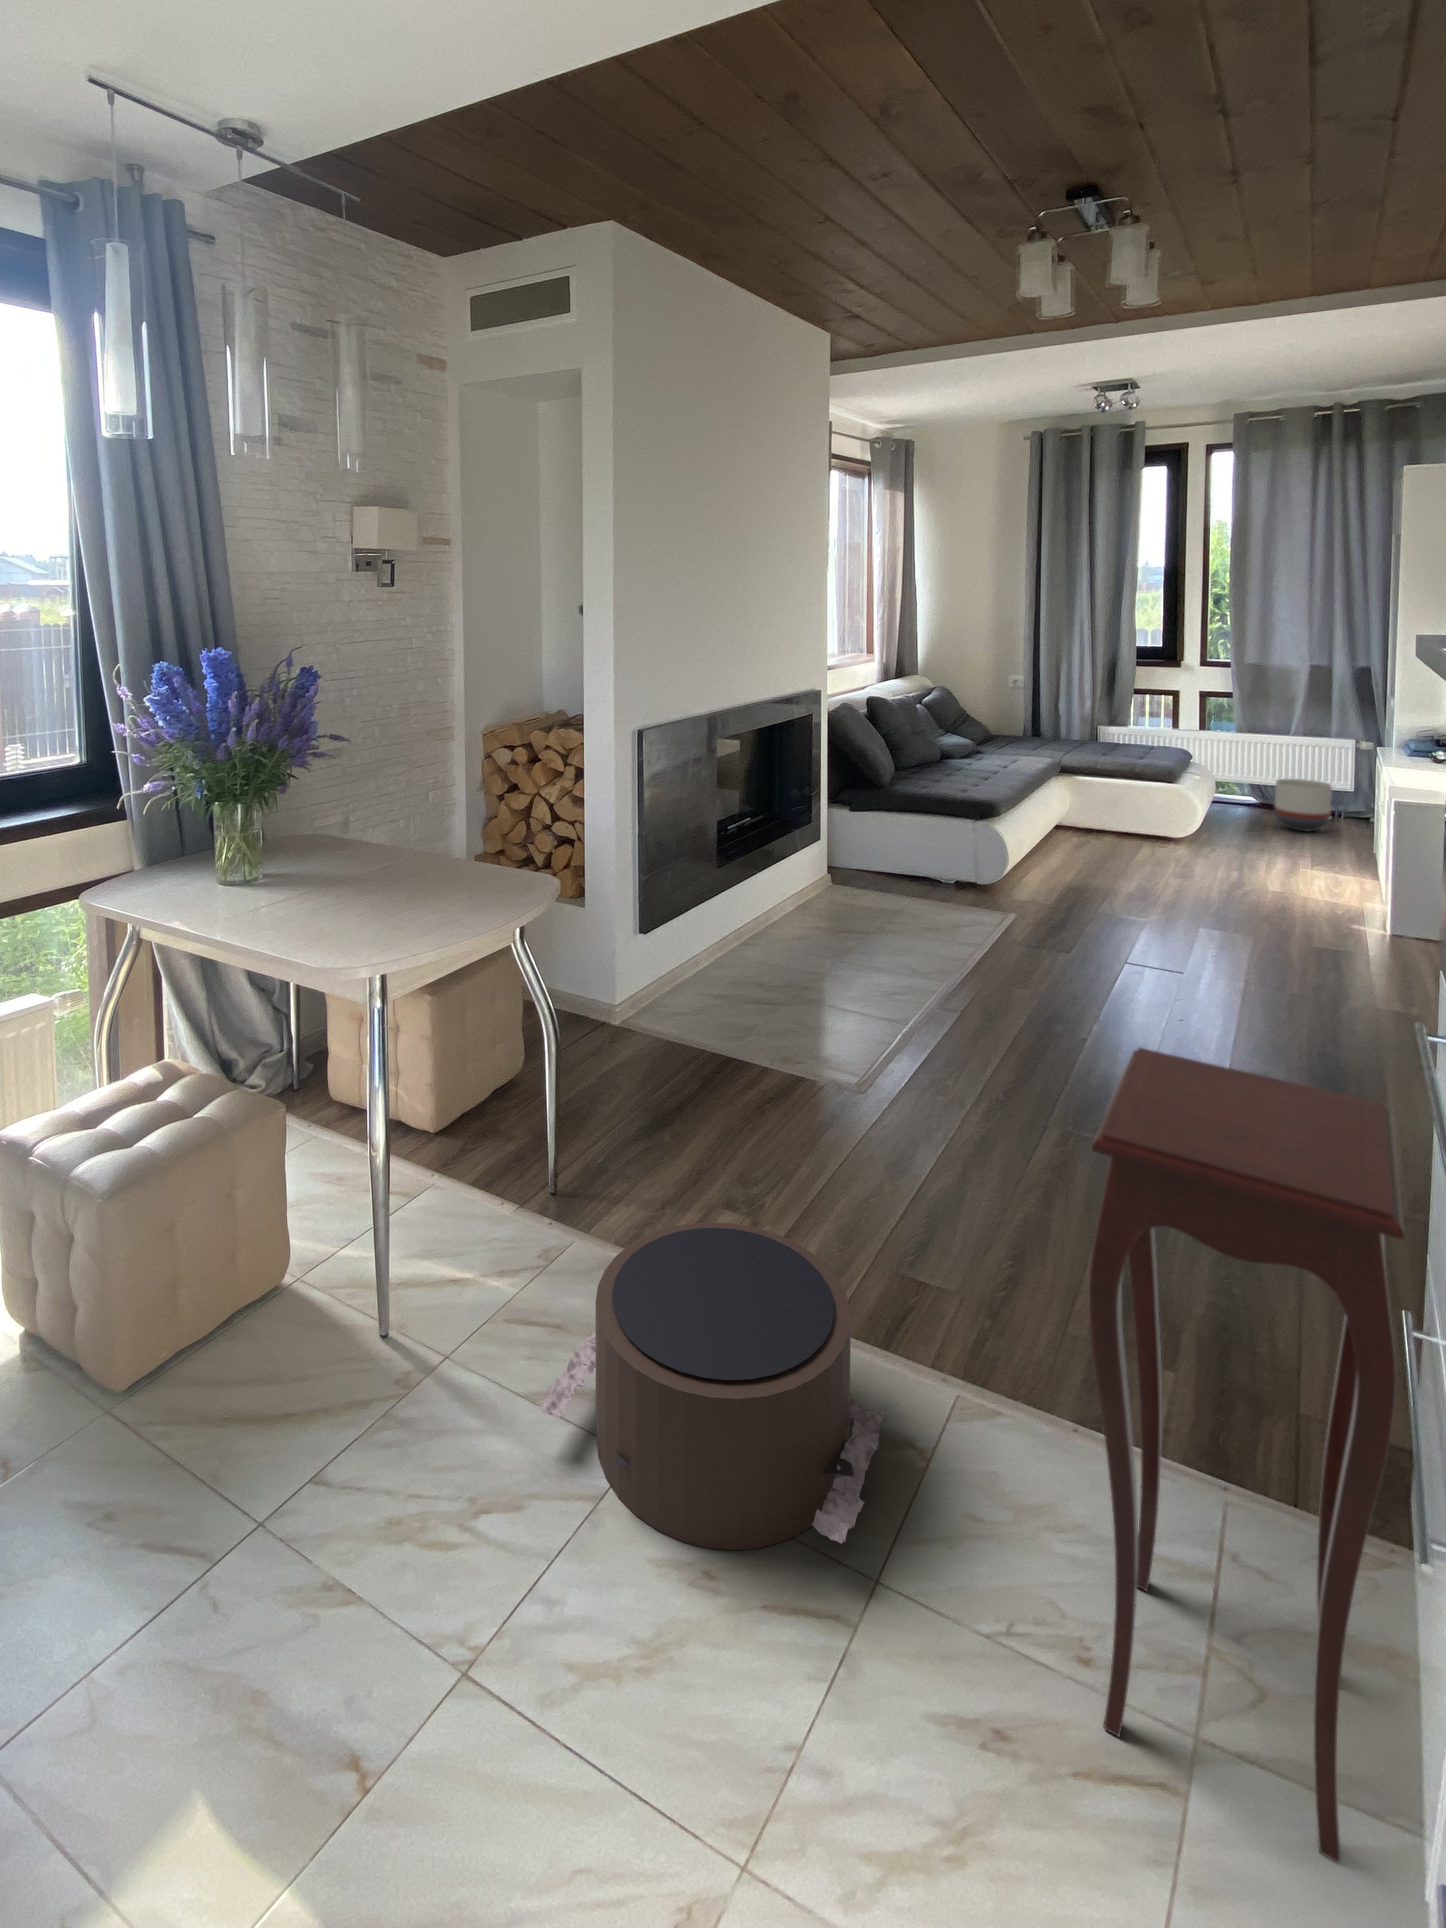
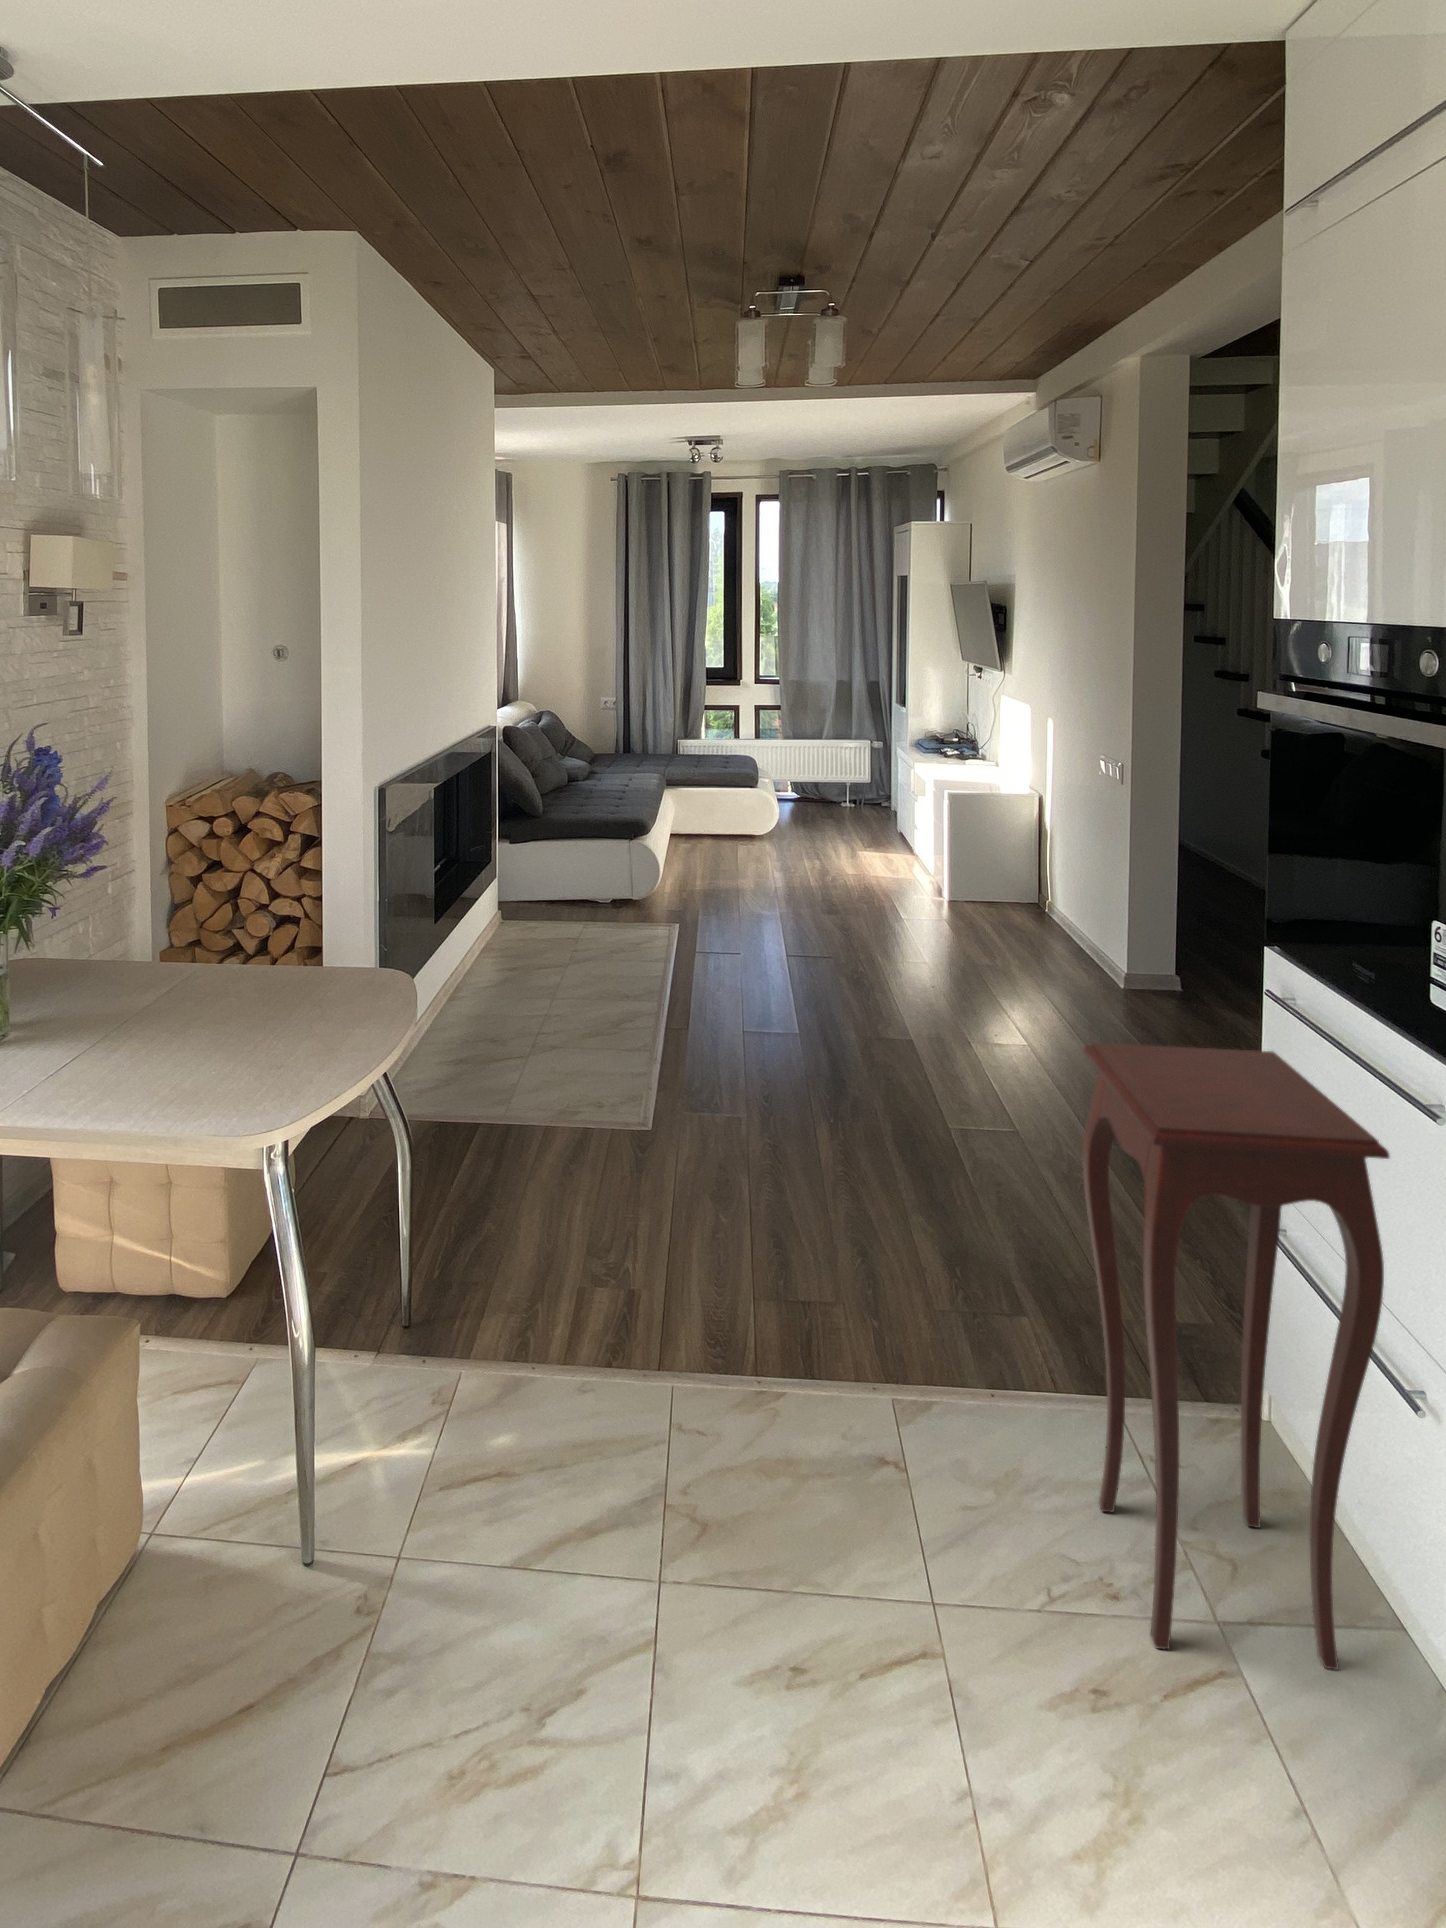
planter: present [1275,779,1332,831] -> none [819,777,859,820]
pouf: present [539,1222,883,1550] -> none [561,1297,915,1655]

